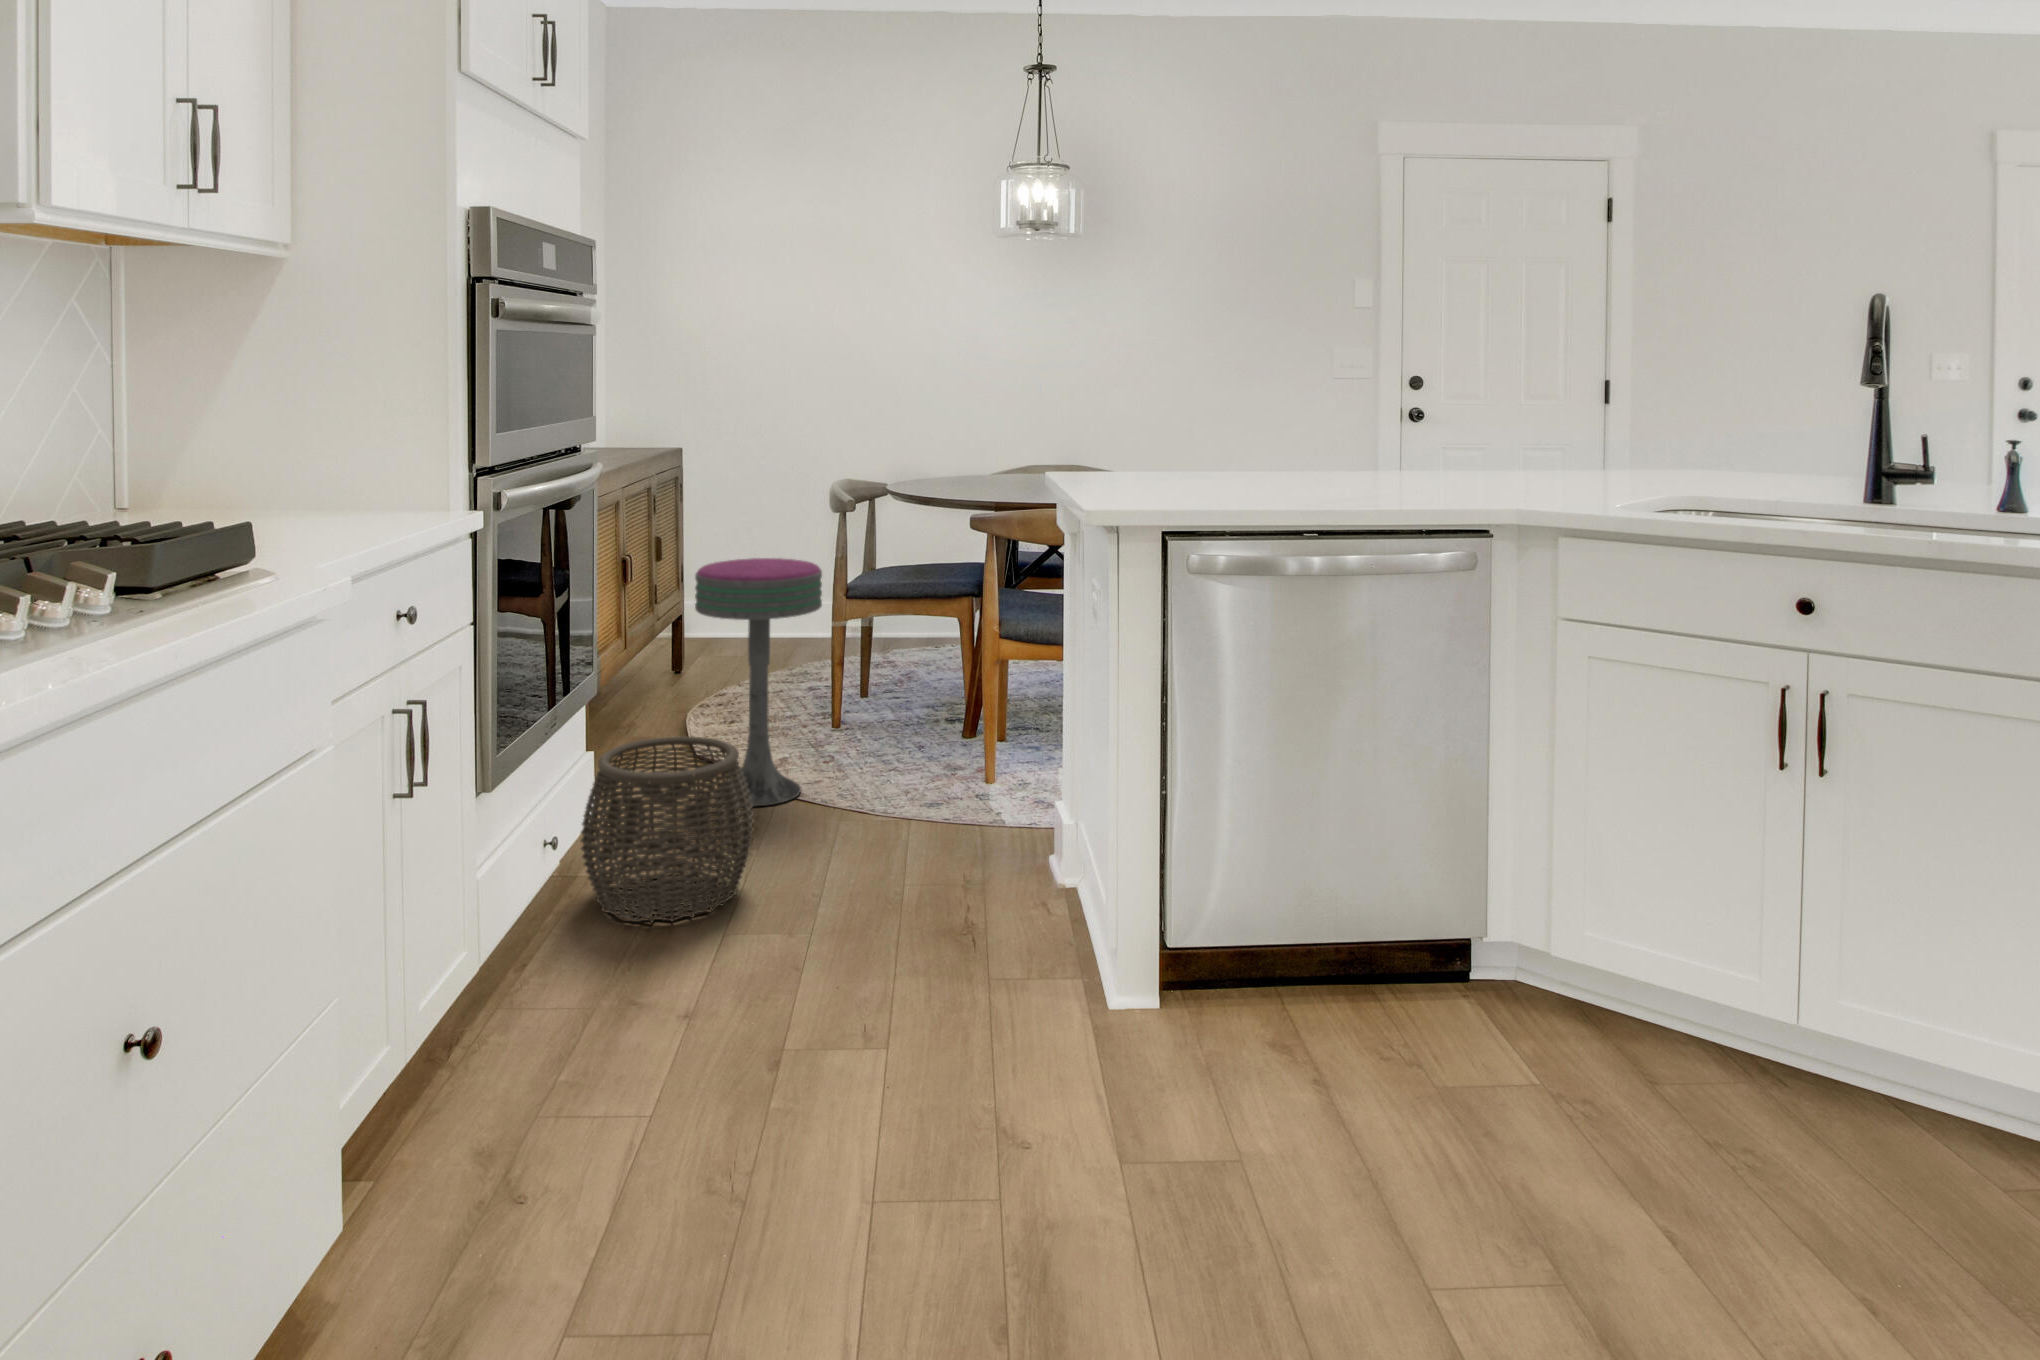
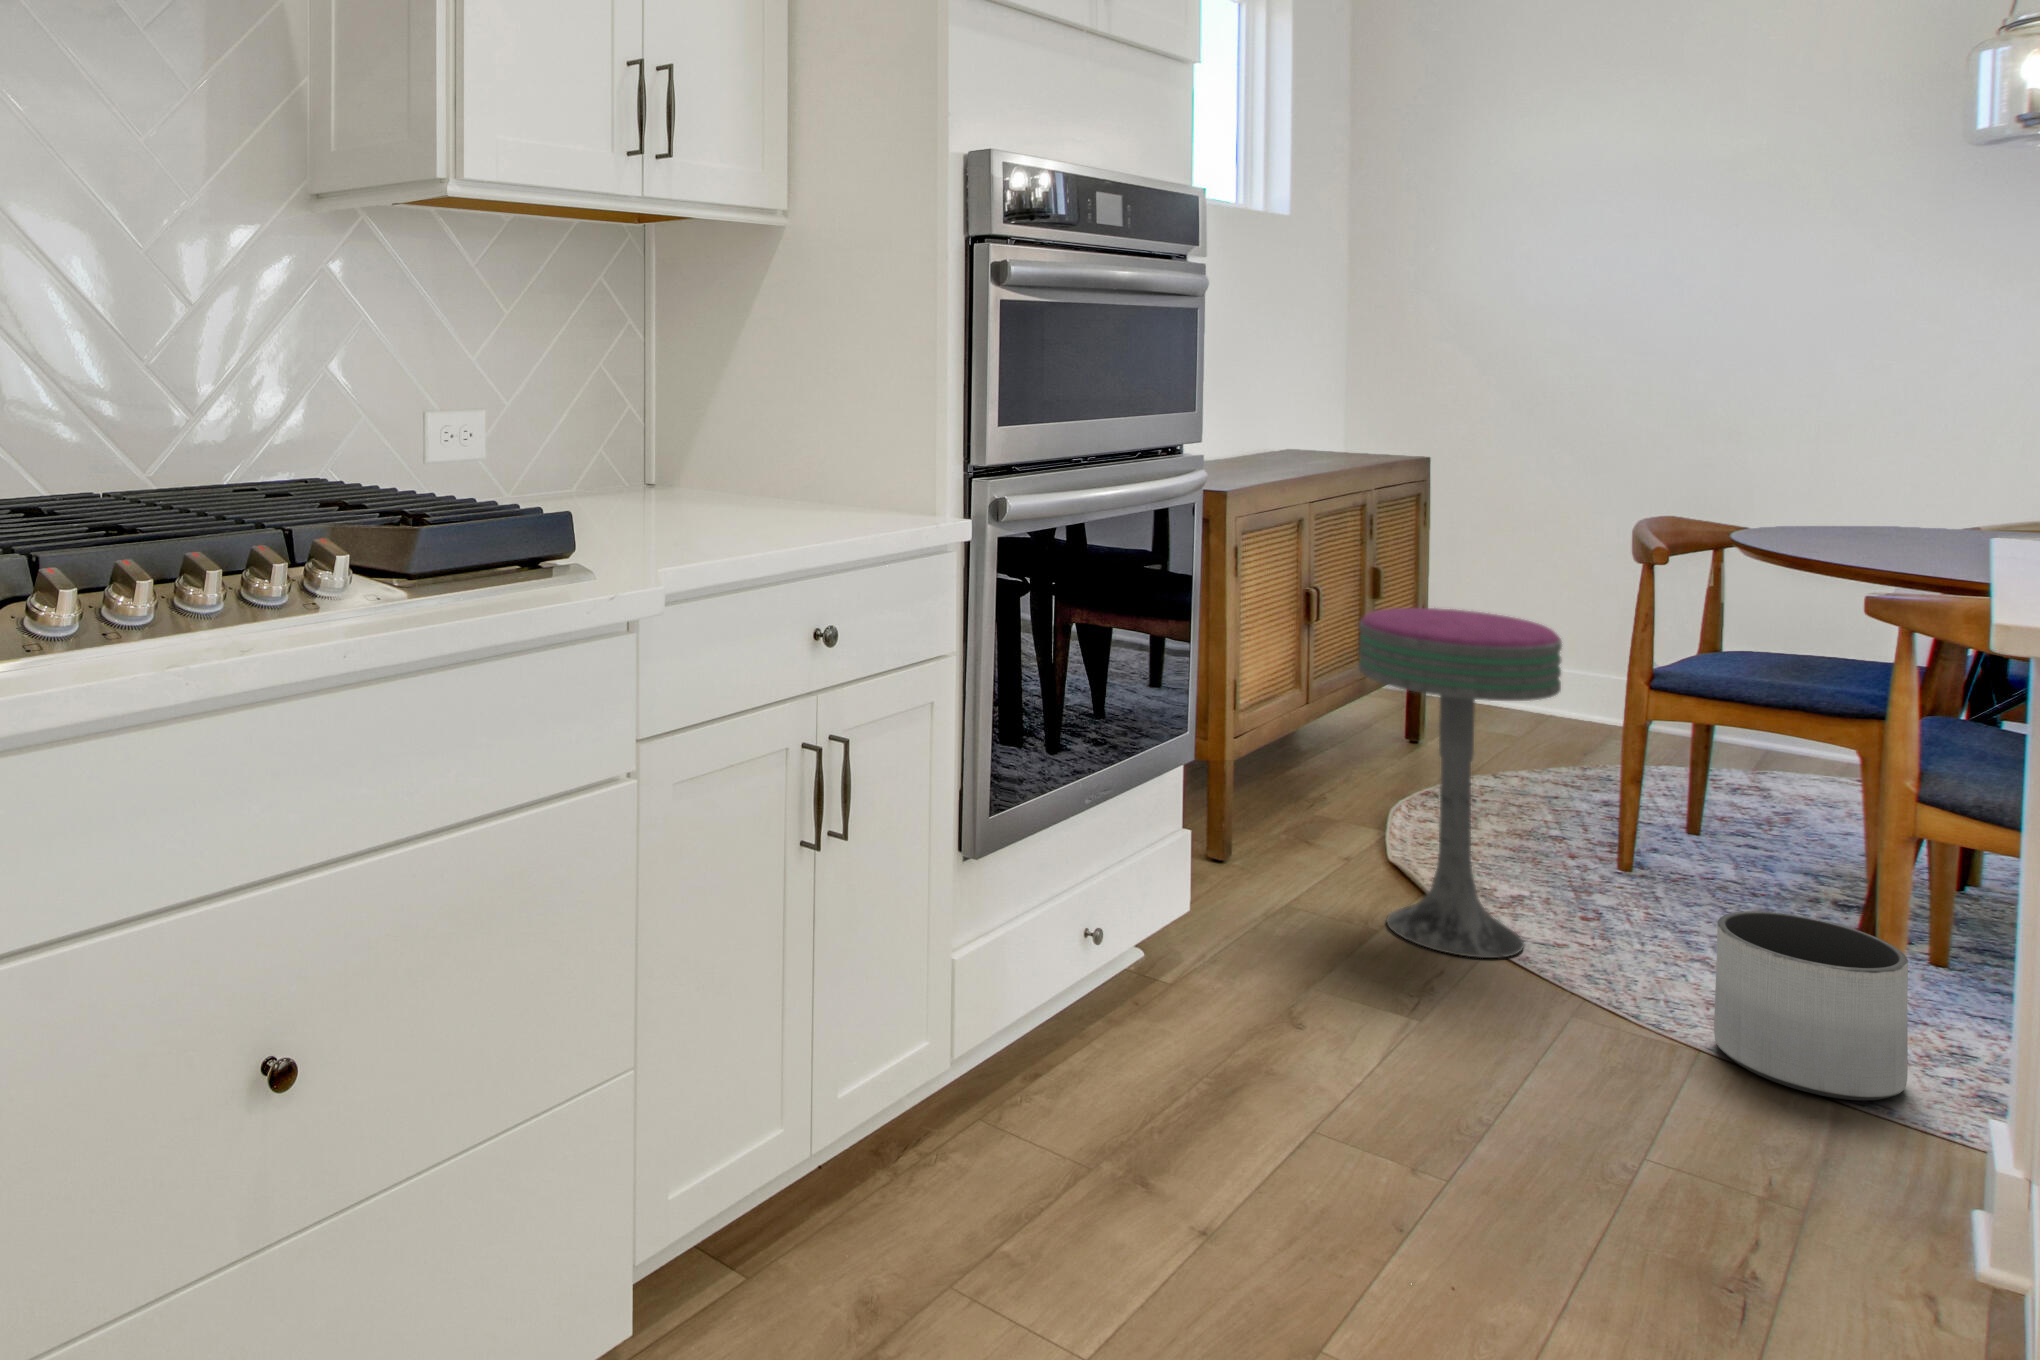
planter: none [918,721,1008,826] -> present [1714,911,1908,1100]
woven basket: present [581,736,754,922] -> none [1141,823,1383,1077]

